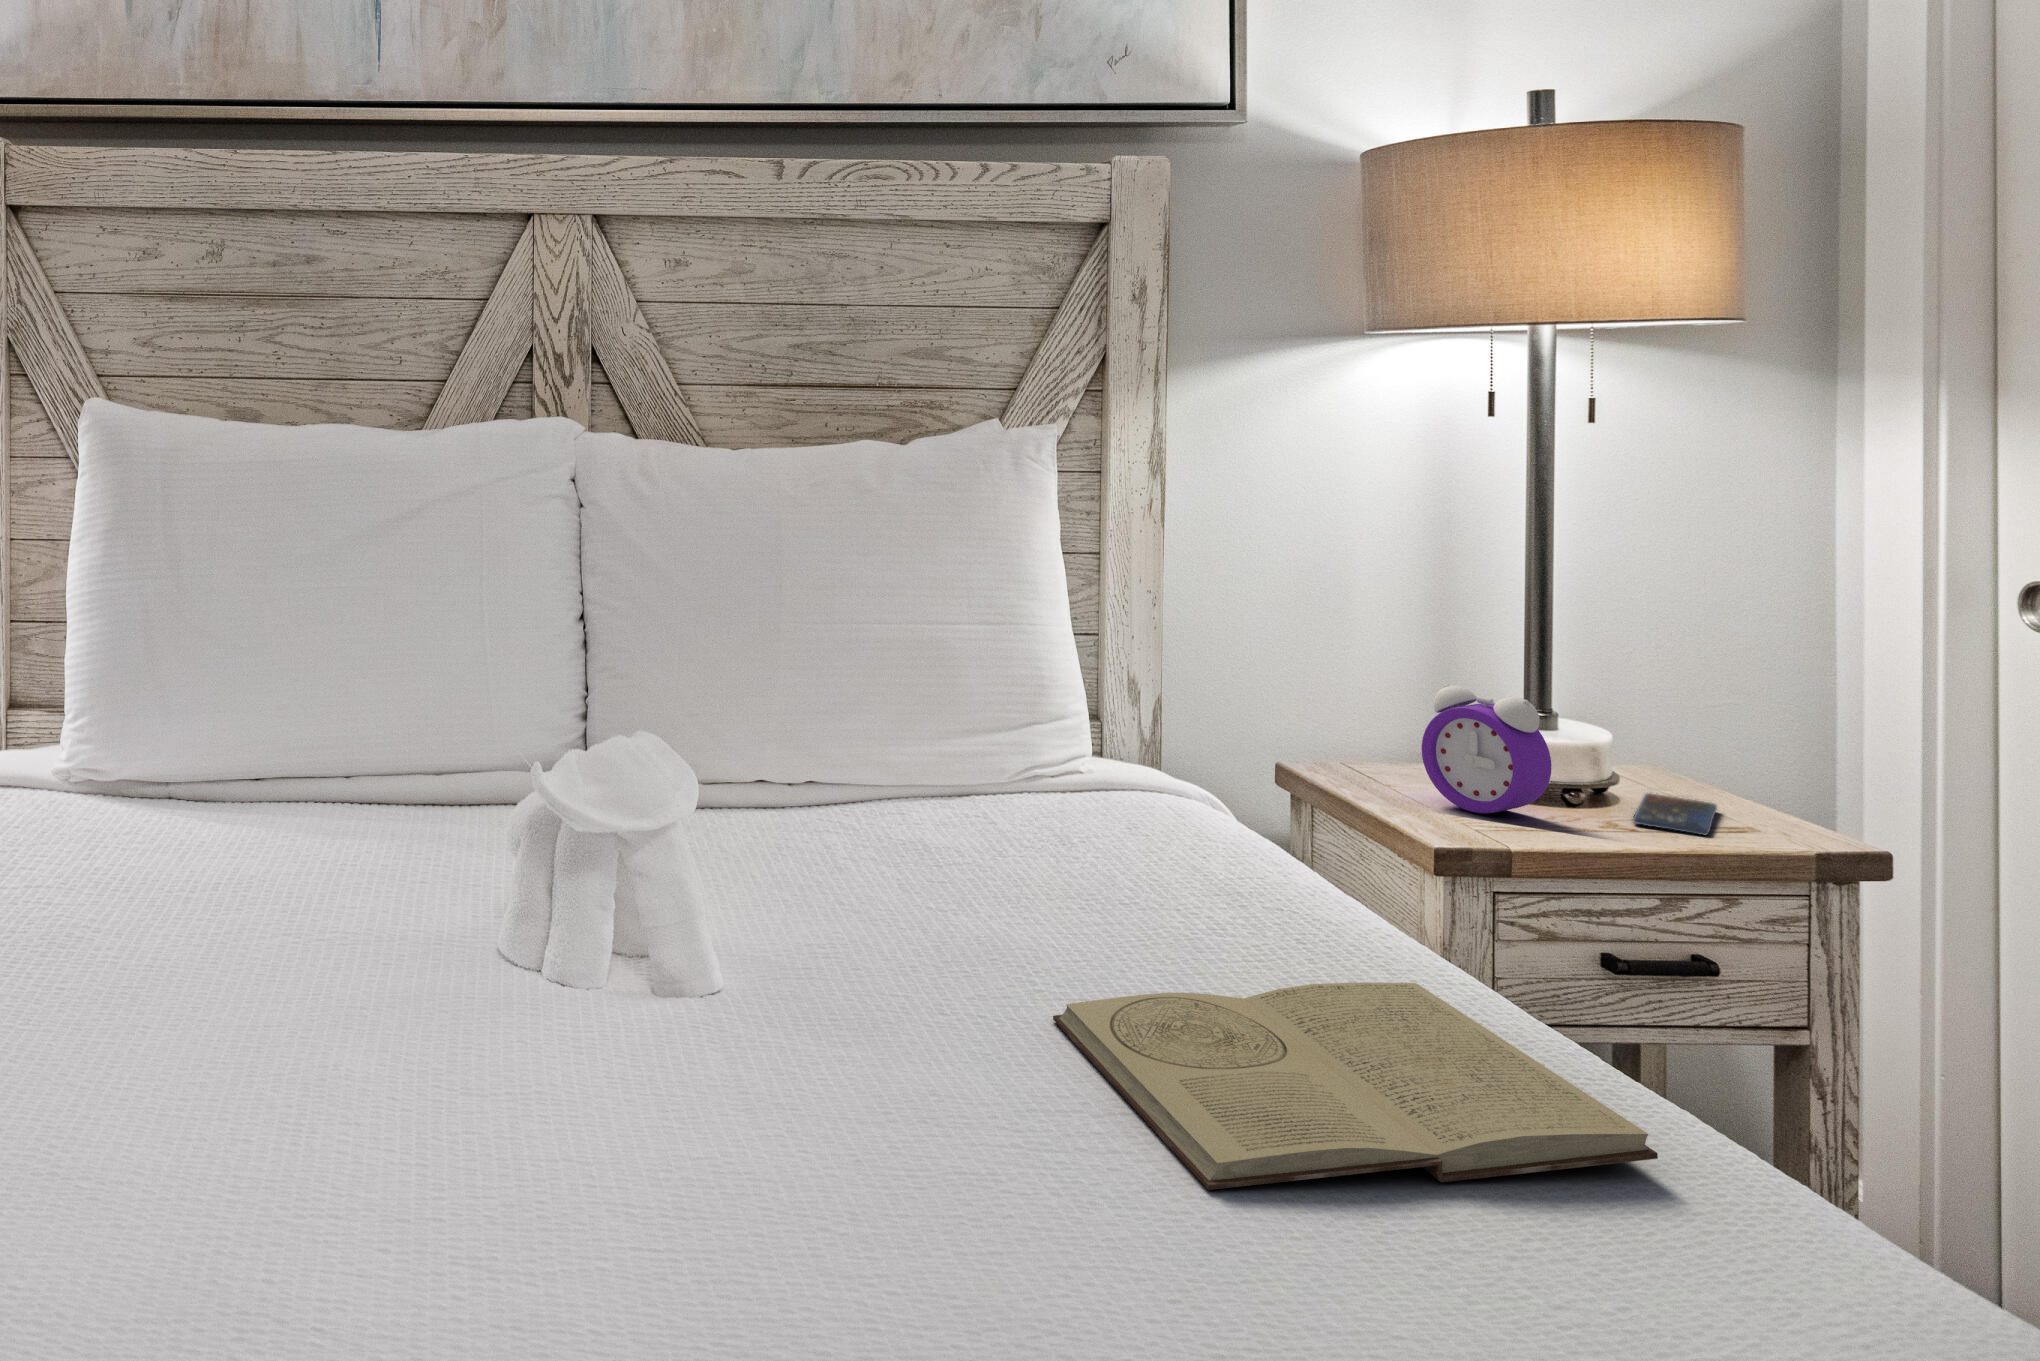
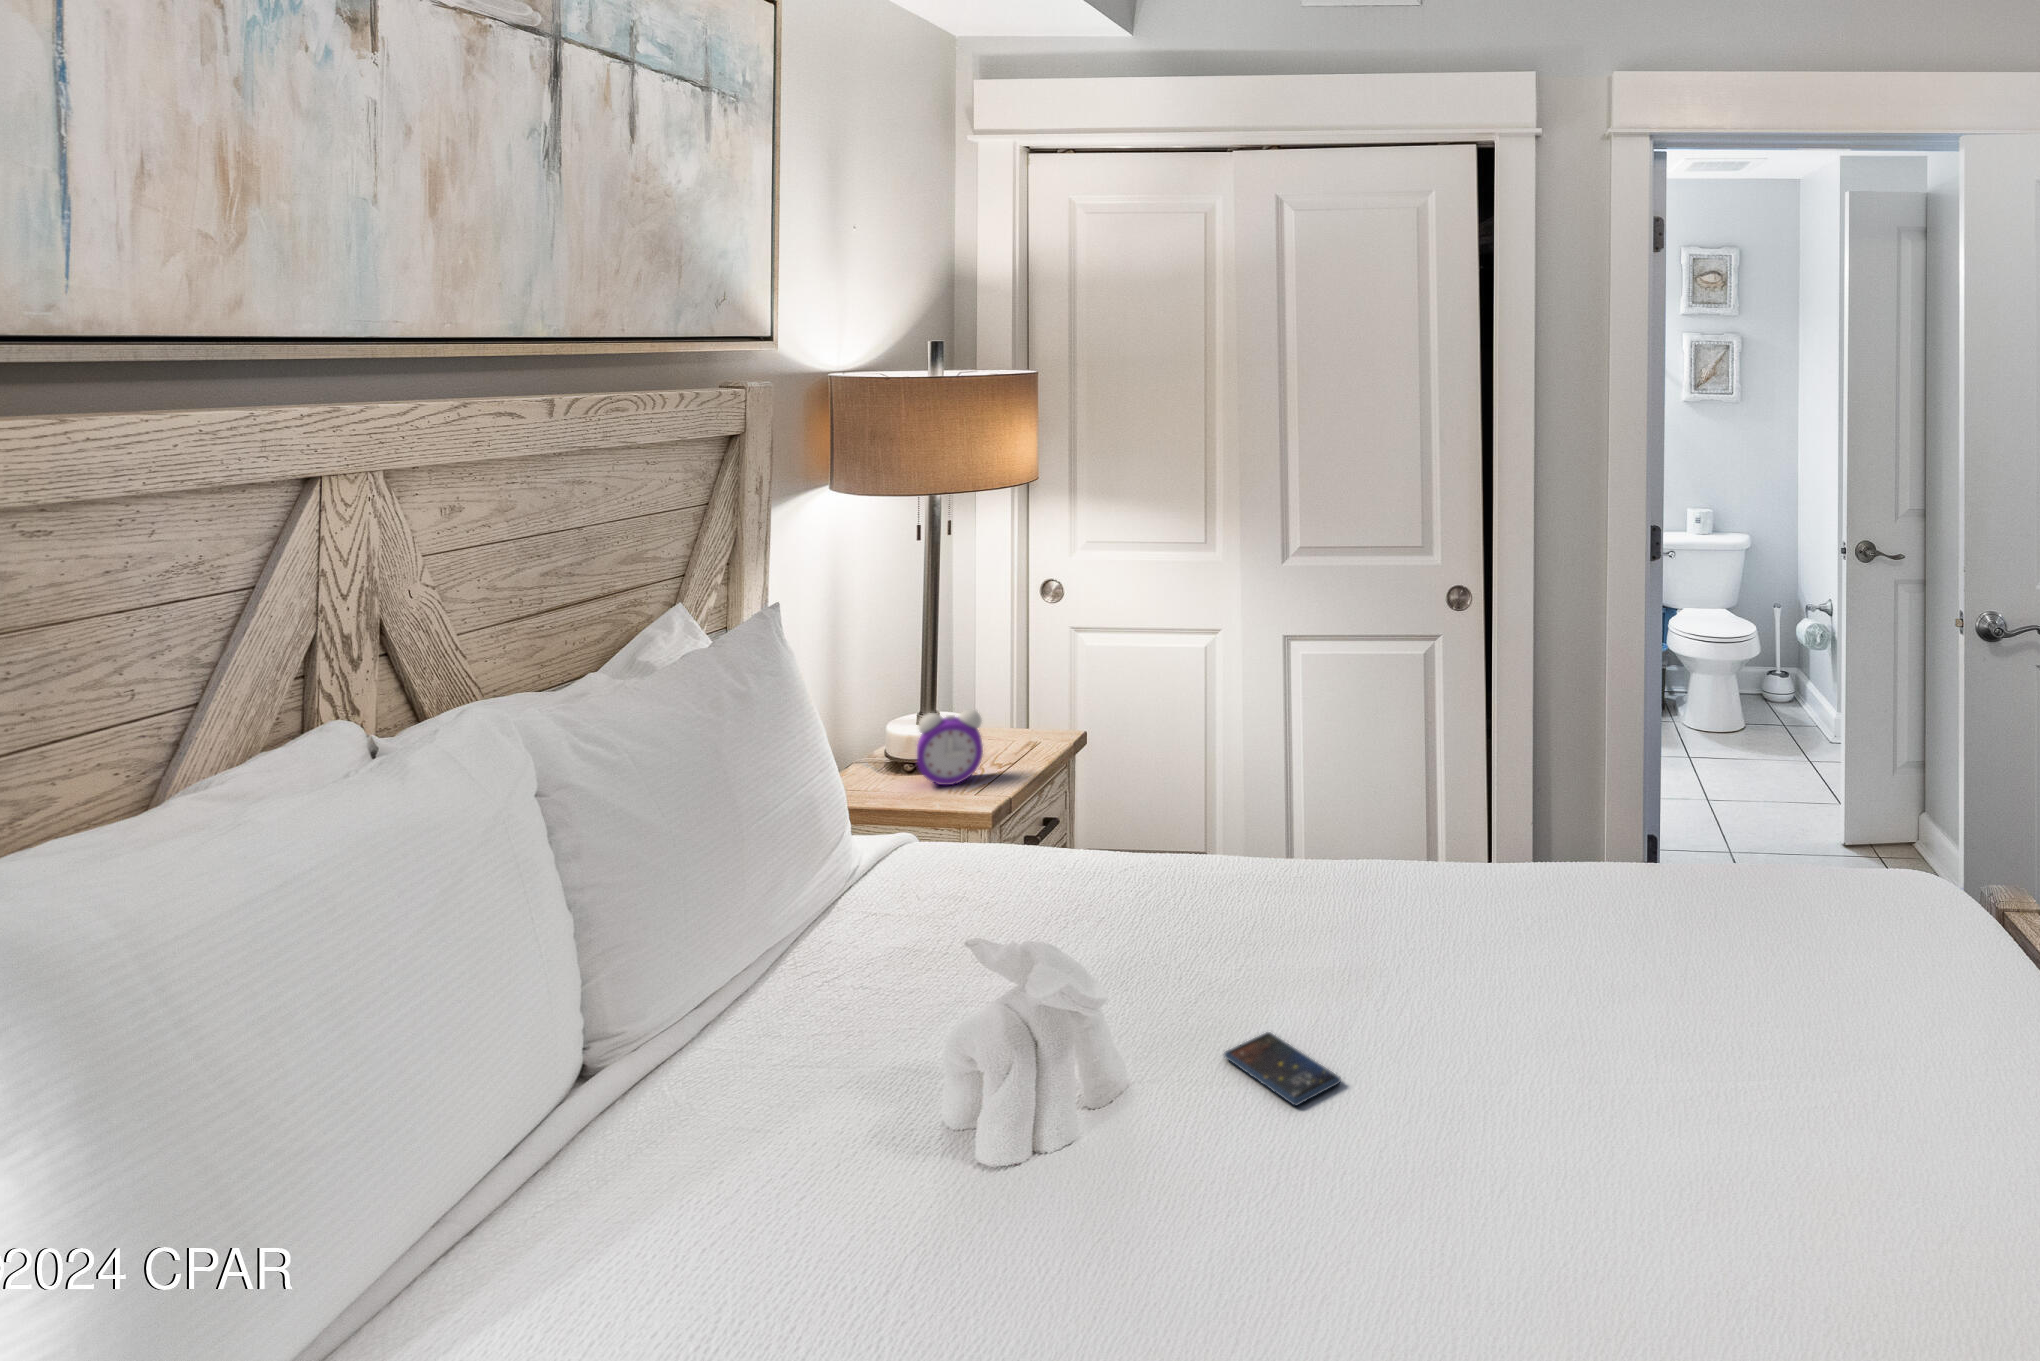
smartphone: present [1633,793,1717,835] -> present [1224,1032,1341,1106]
book: present [1053,983,1658,1190] -> none [1181,858,1364,958]

